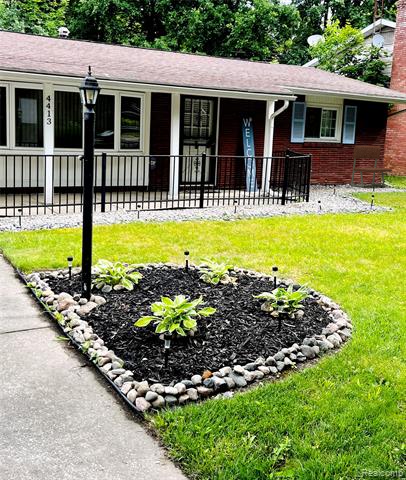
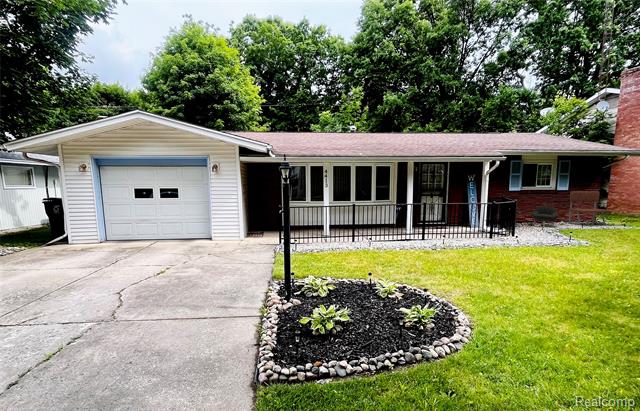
lounge chair: none [317,164,346,191] -> present [531,206,558,227]

